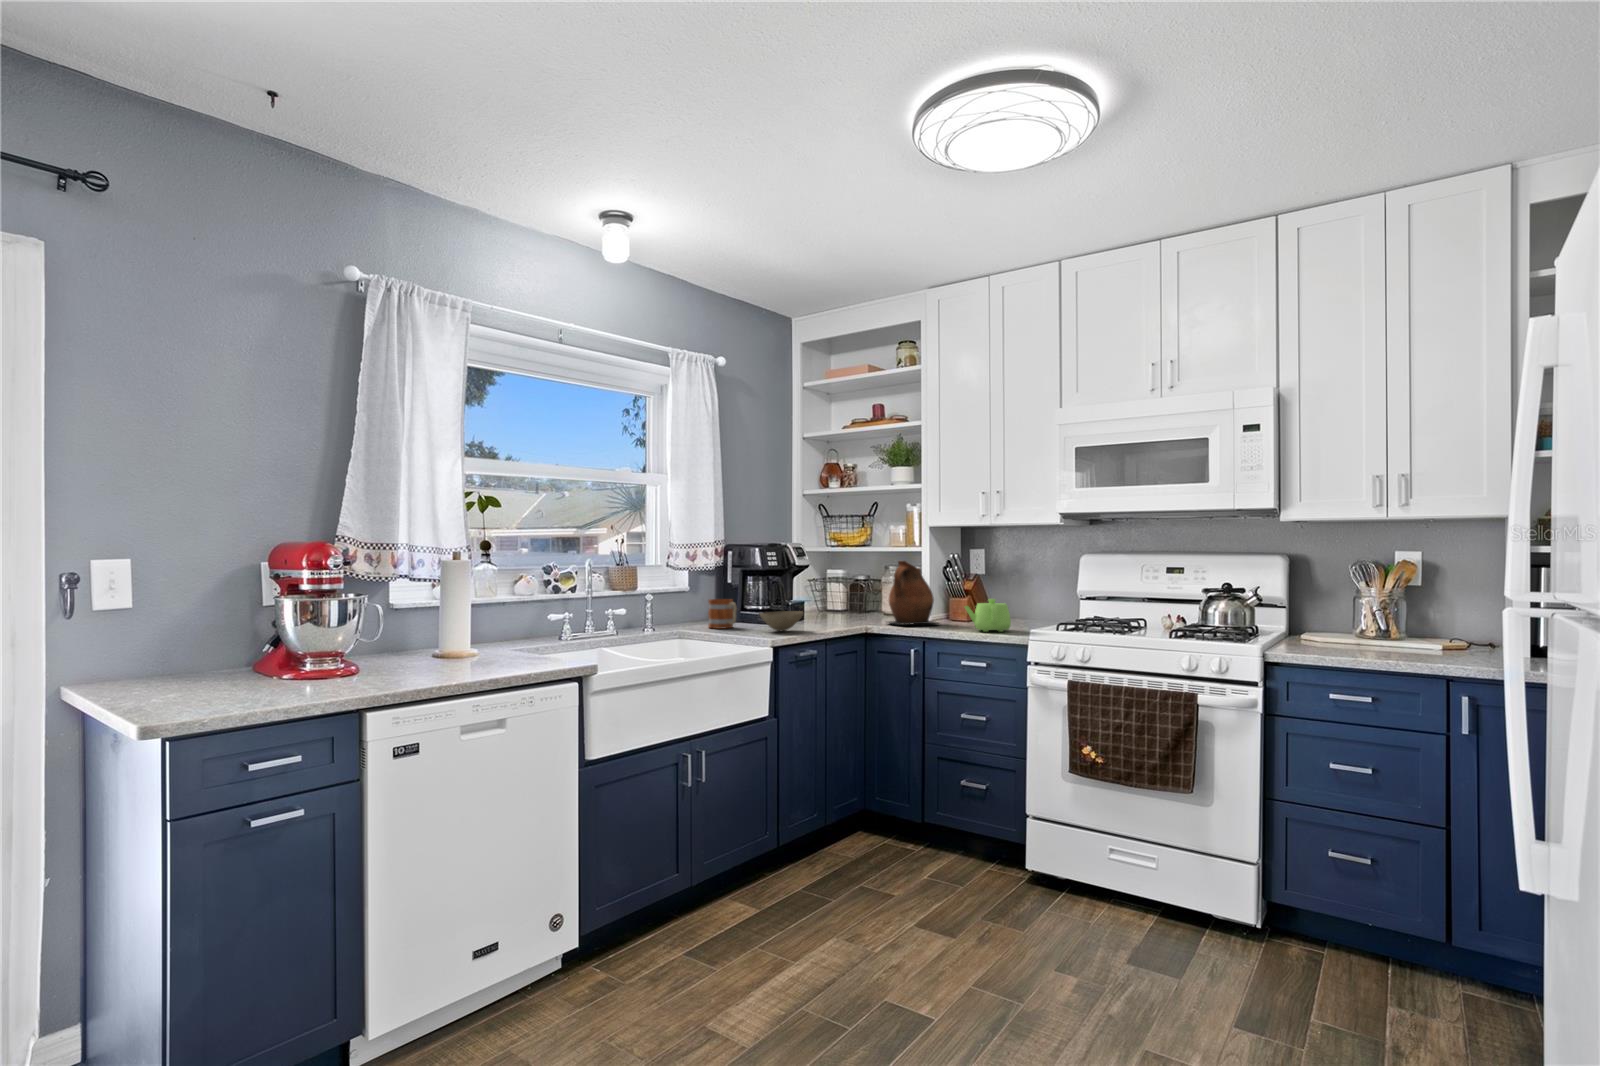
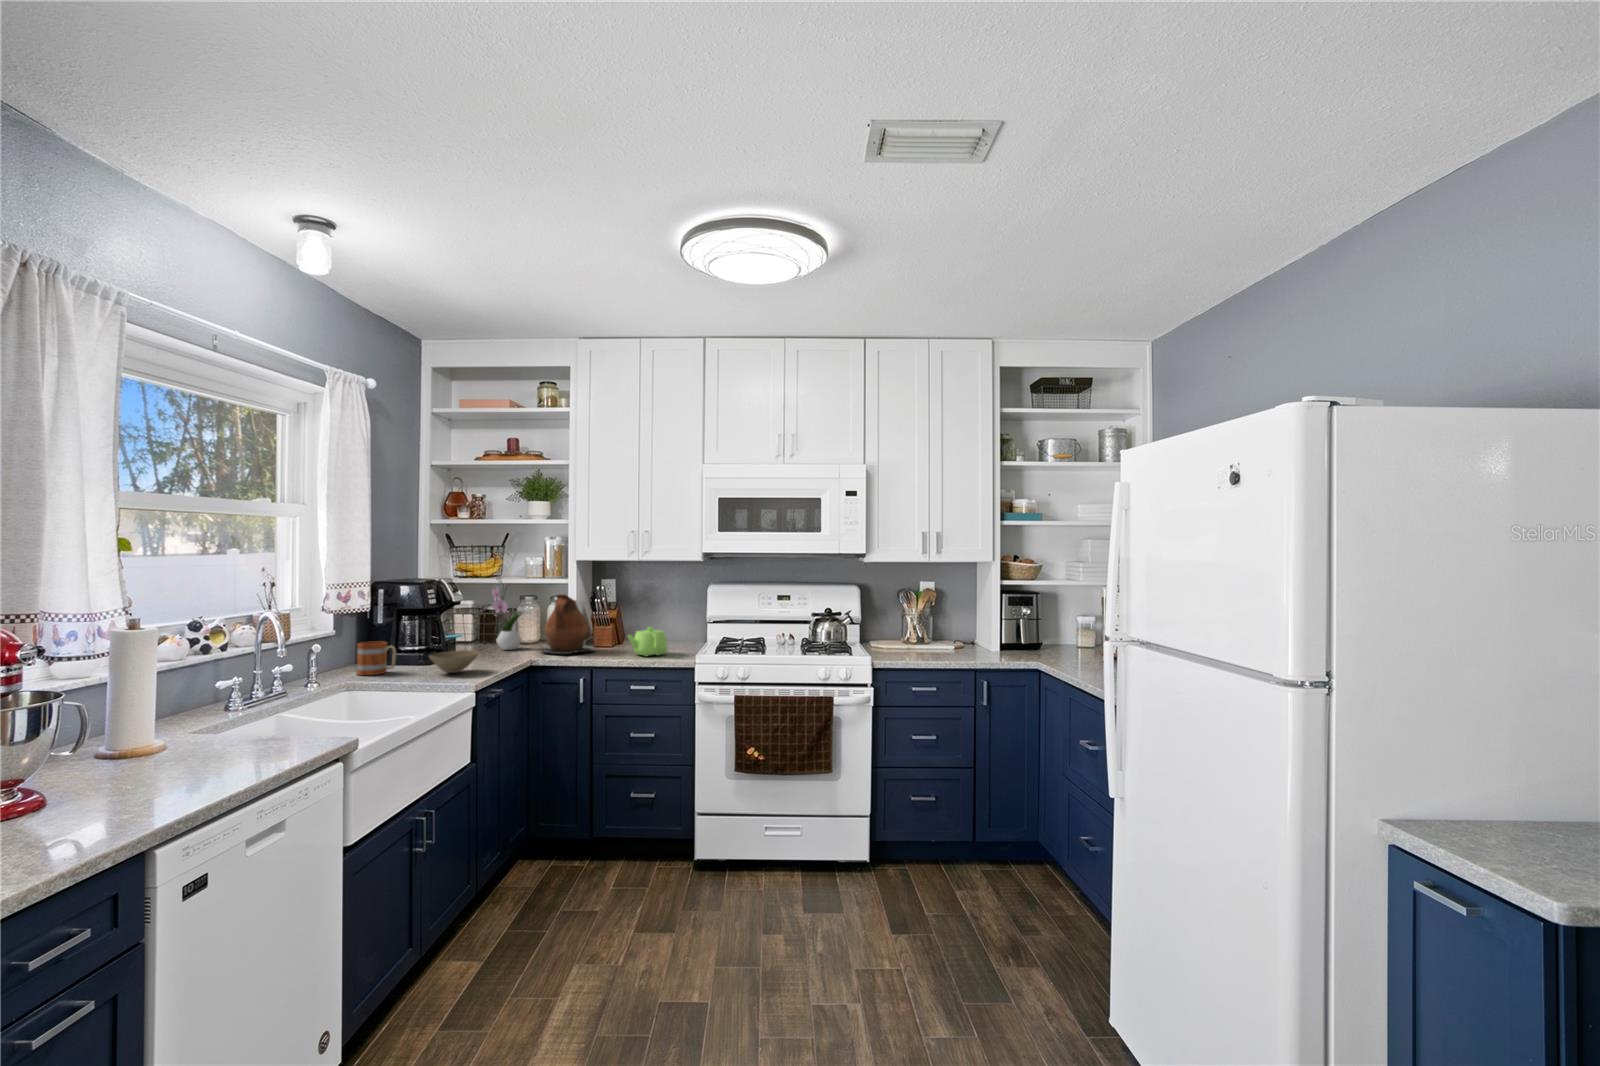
flower arrangement: none [846,545,876,620] -> present [492,578,522,650]

